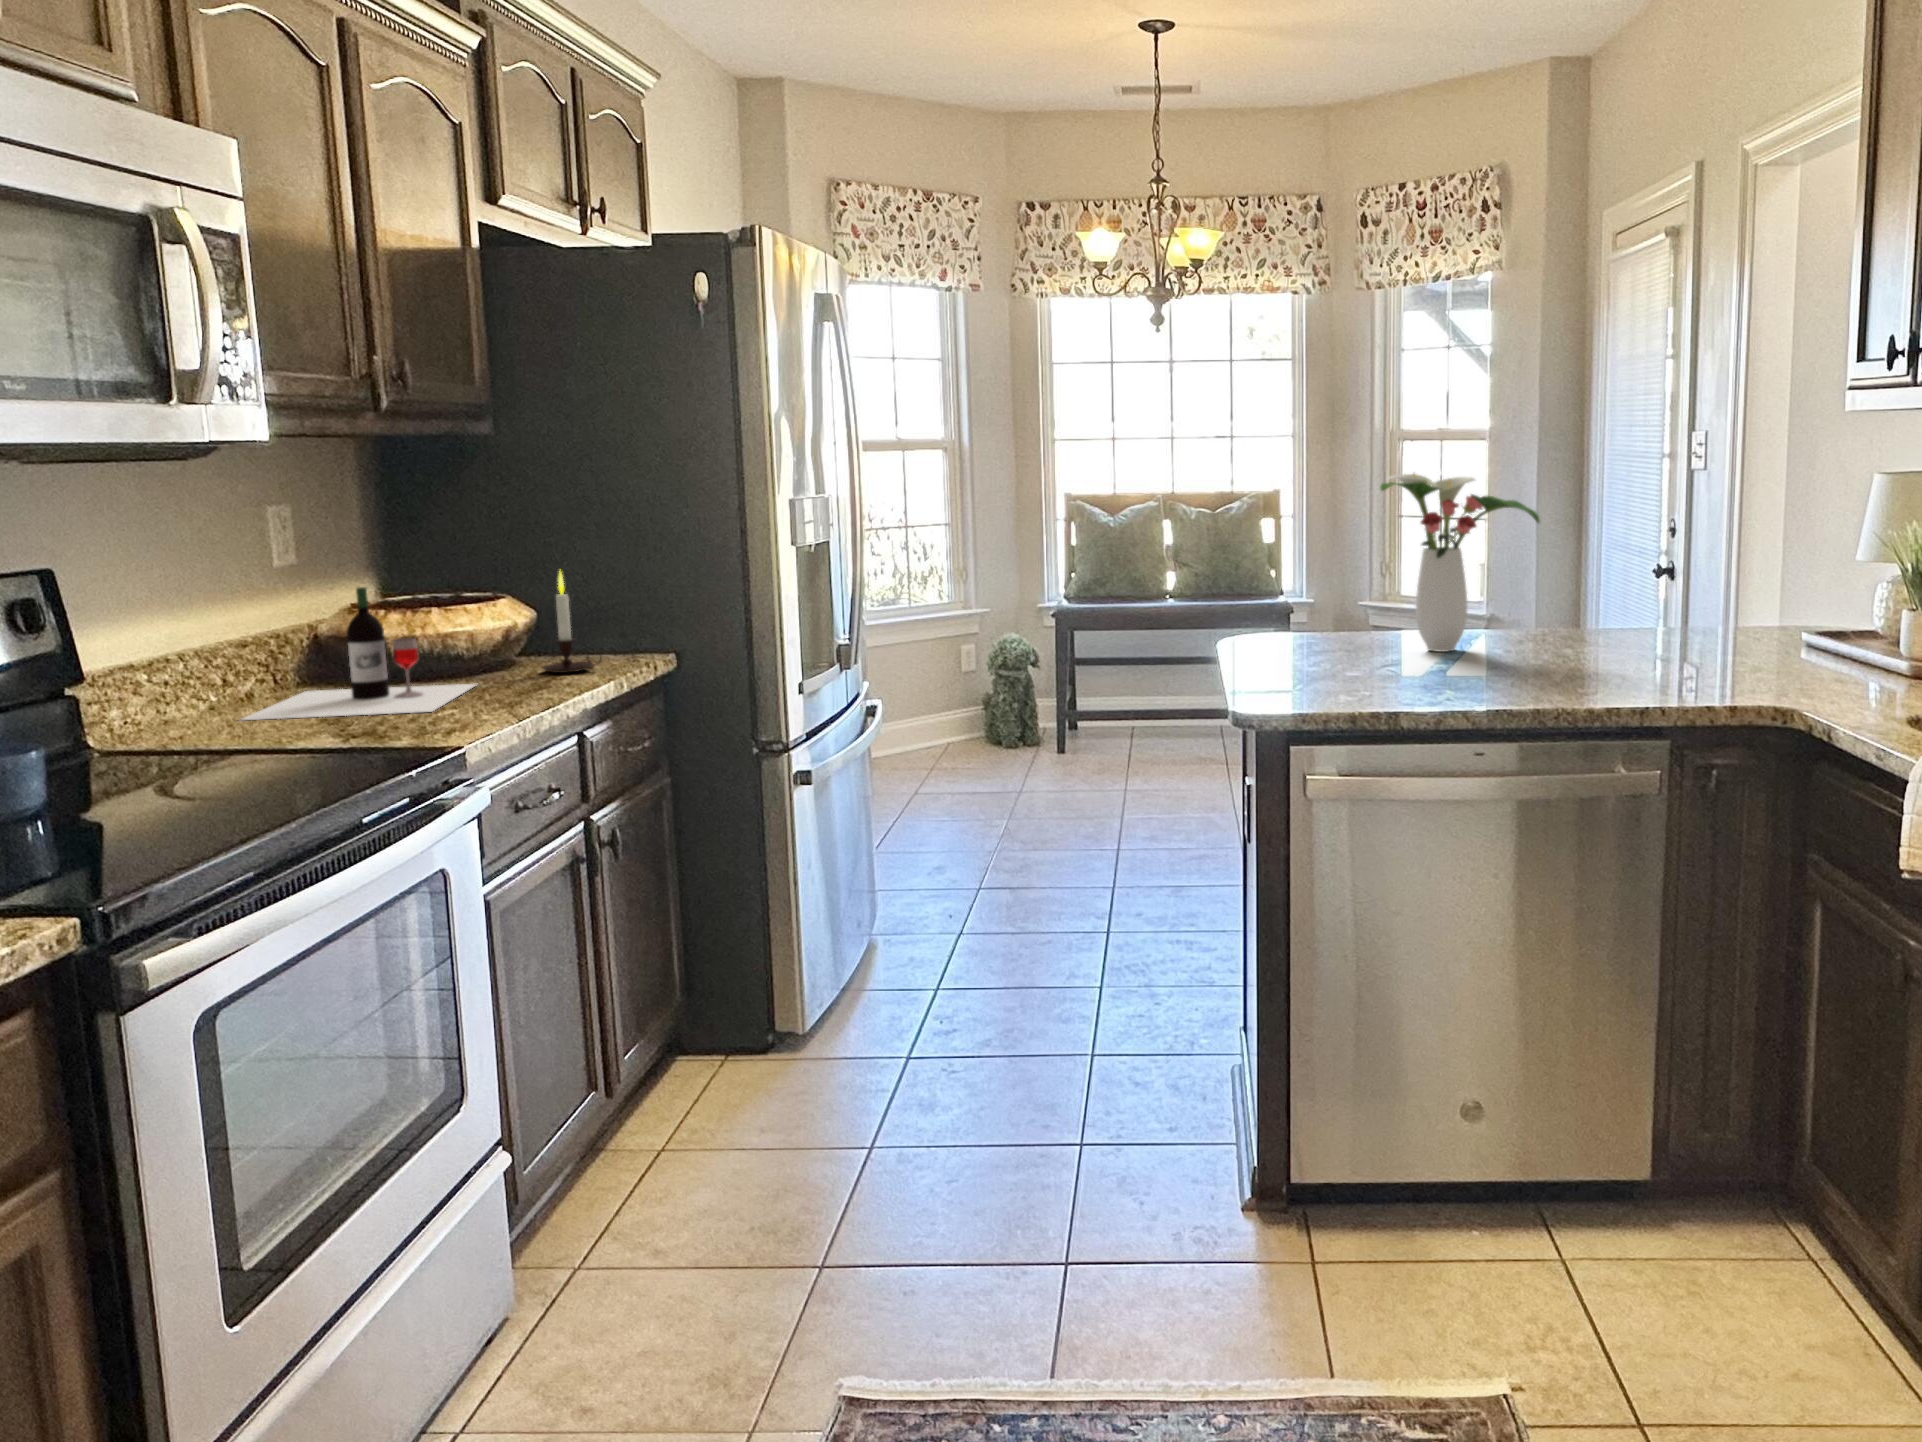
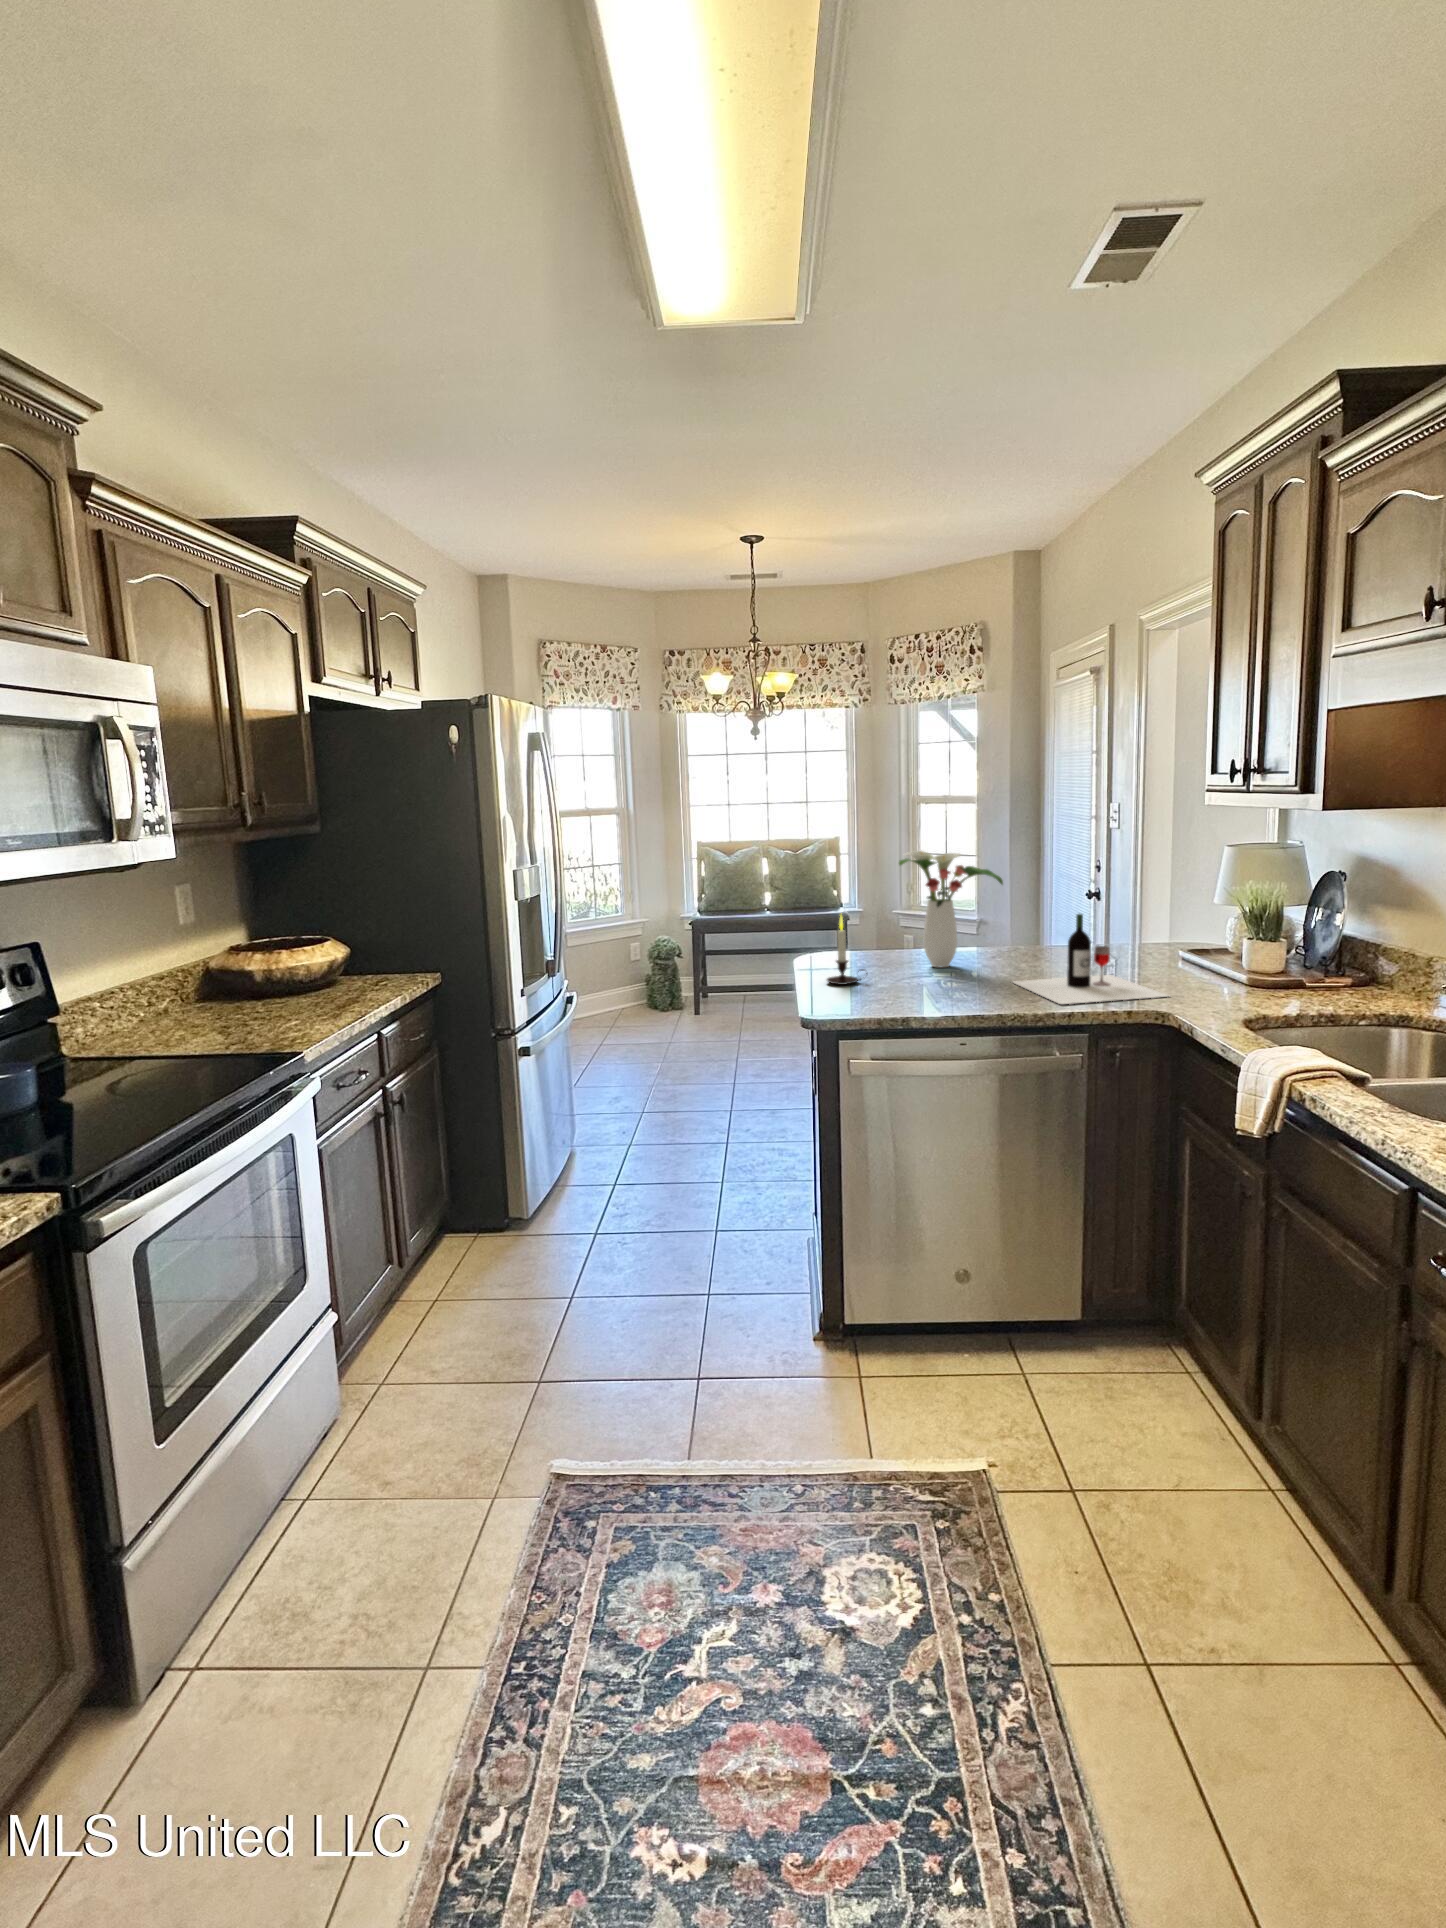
candle: present [542,571,602,673] -> present [827,916,867,985]
wine bottle: present [242,587,475,720] -> present [1013,914,1170,1004]

